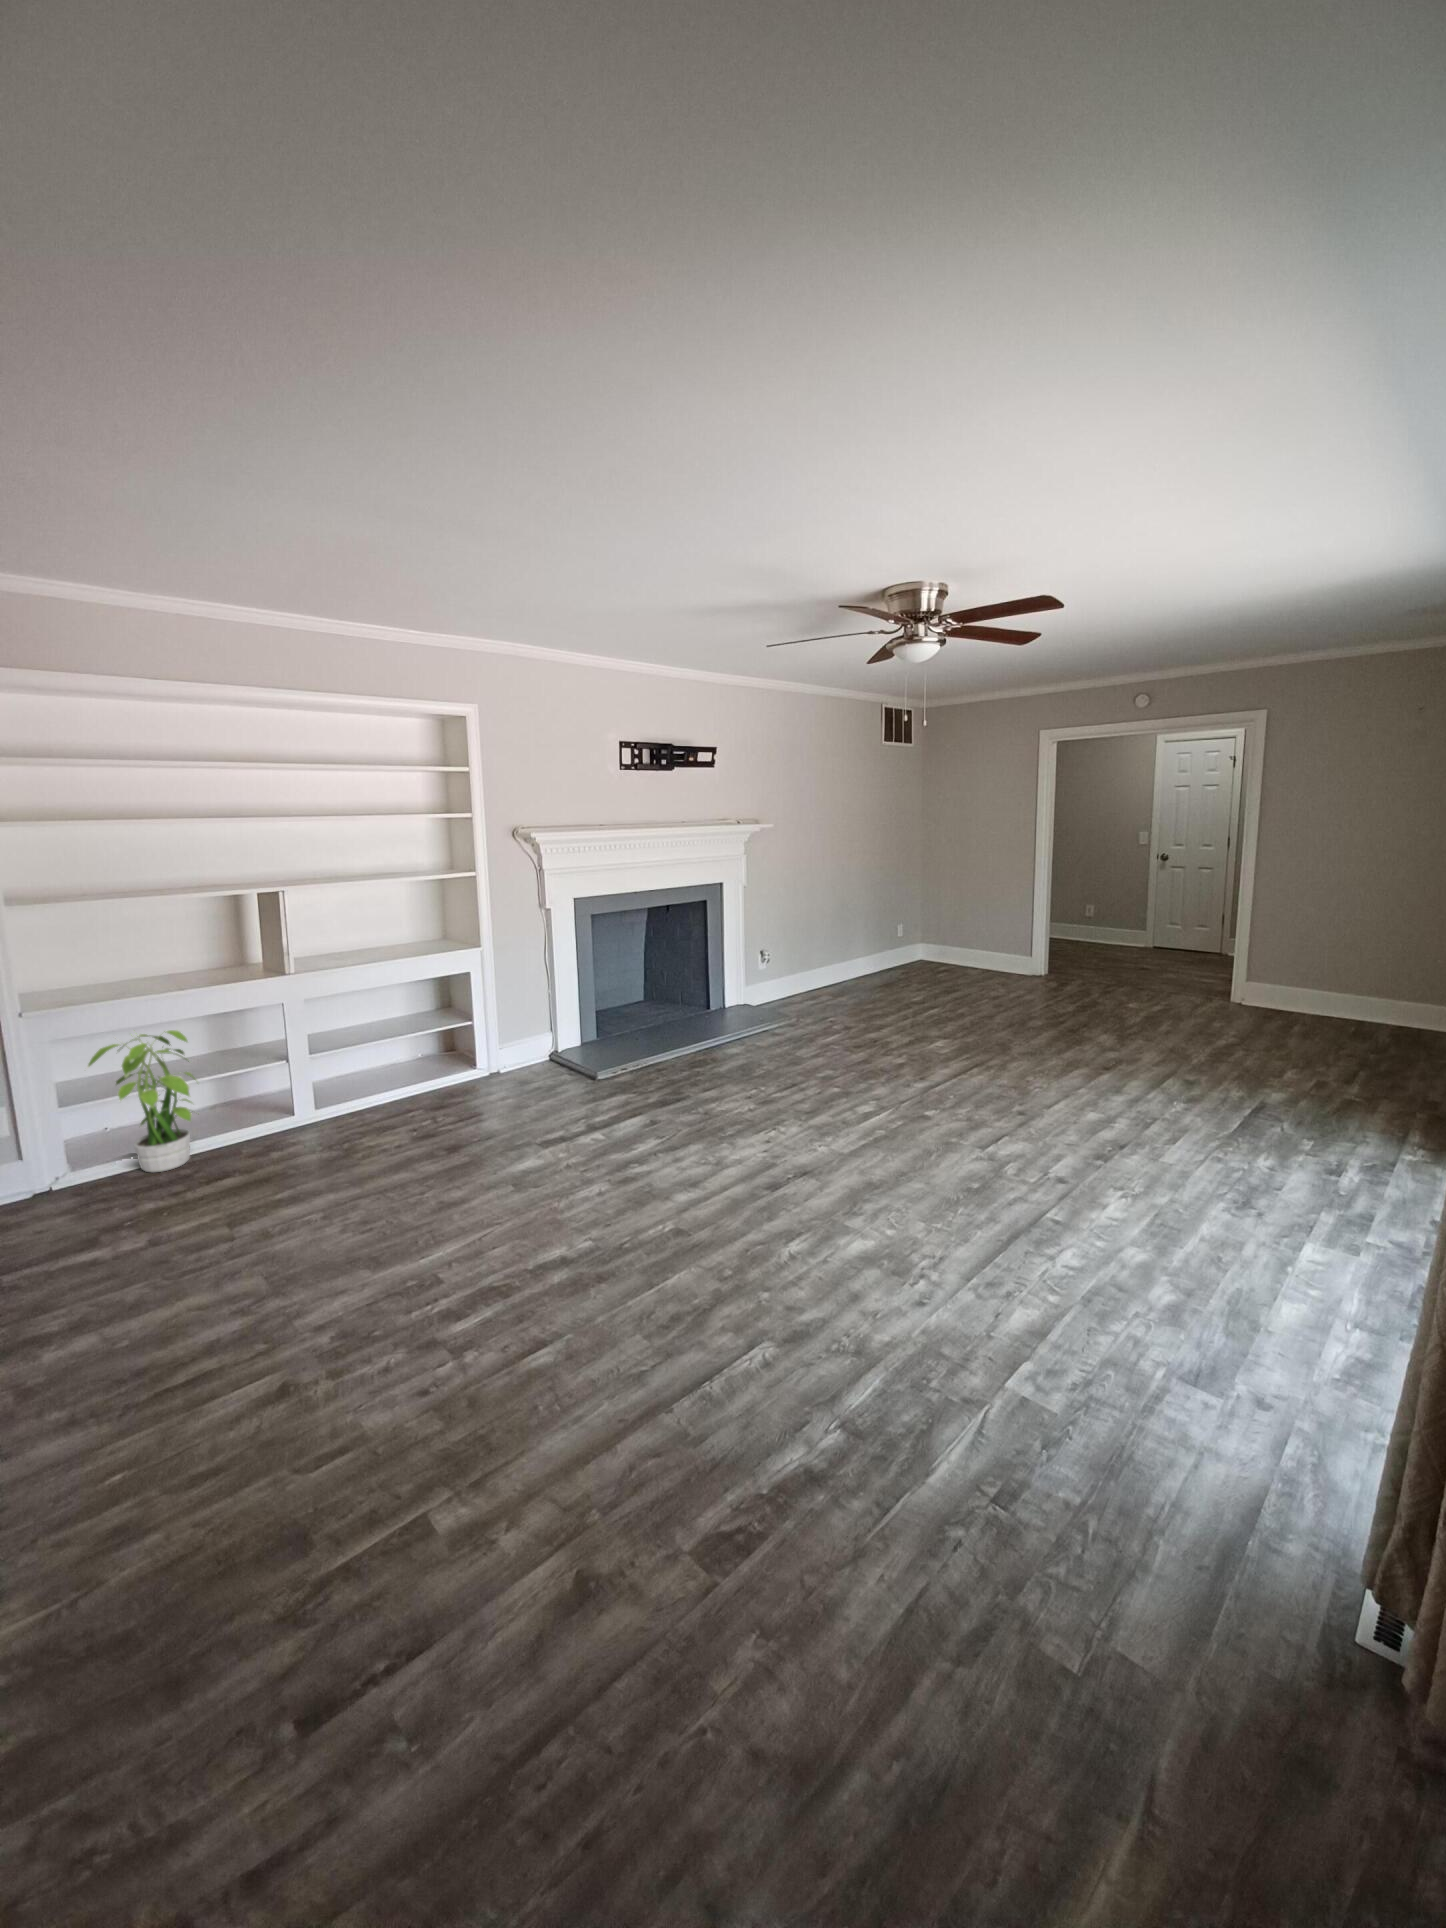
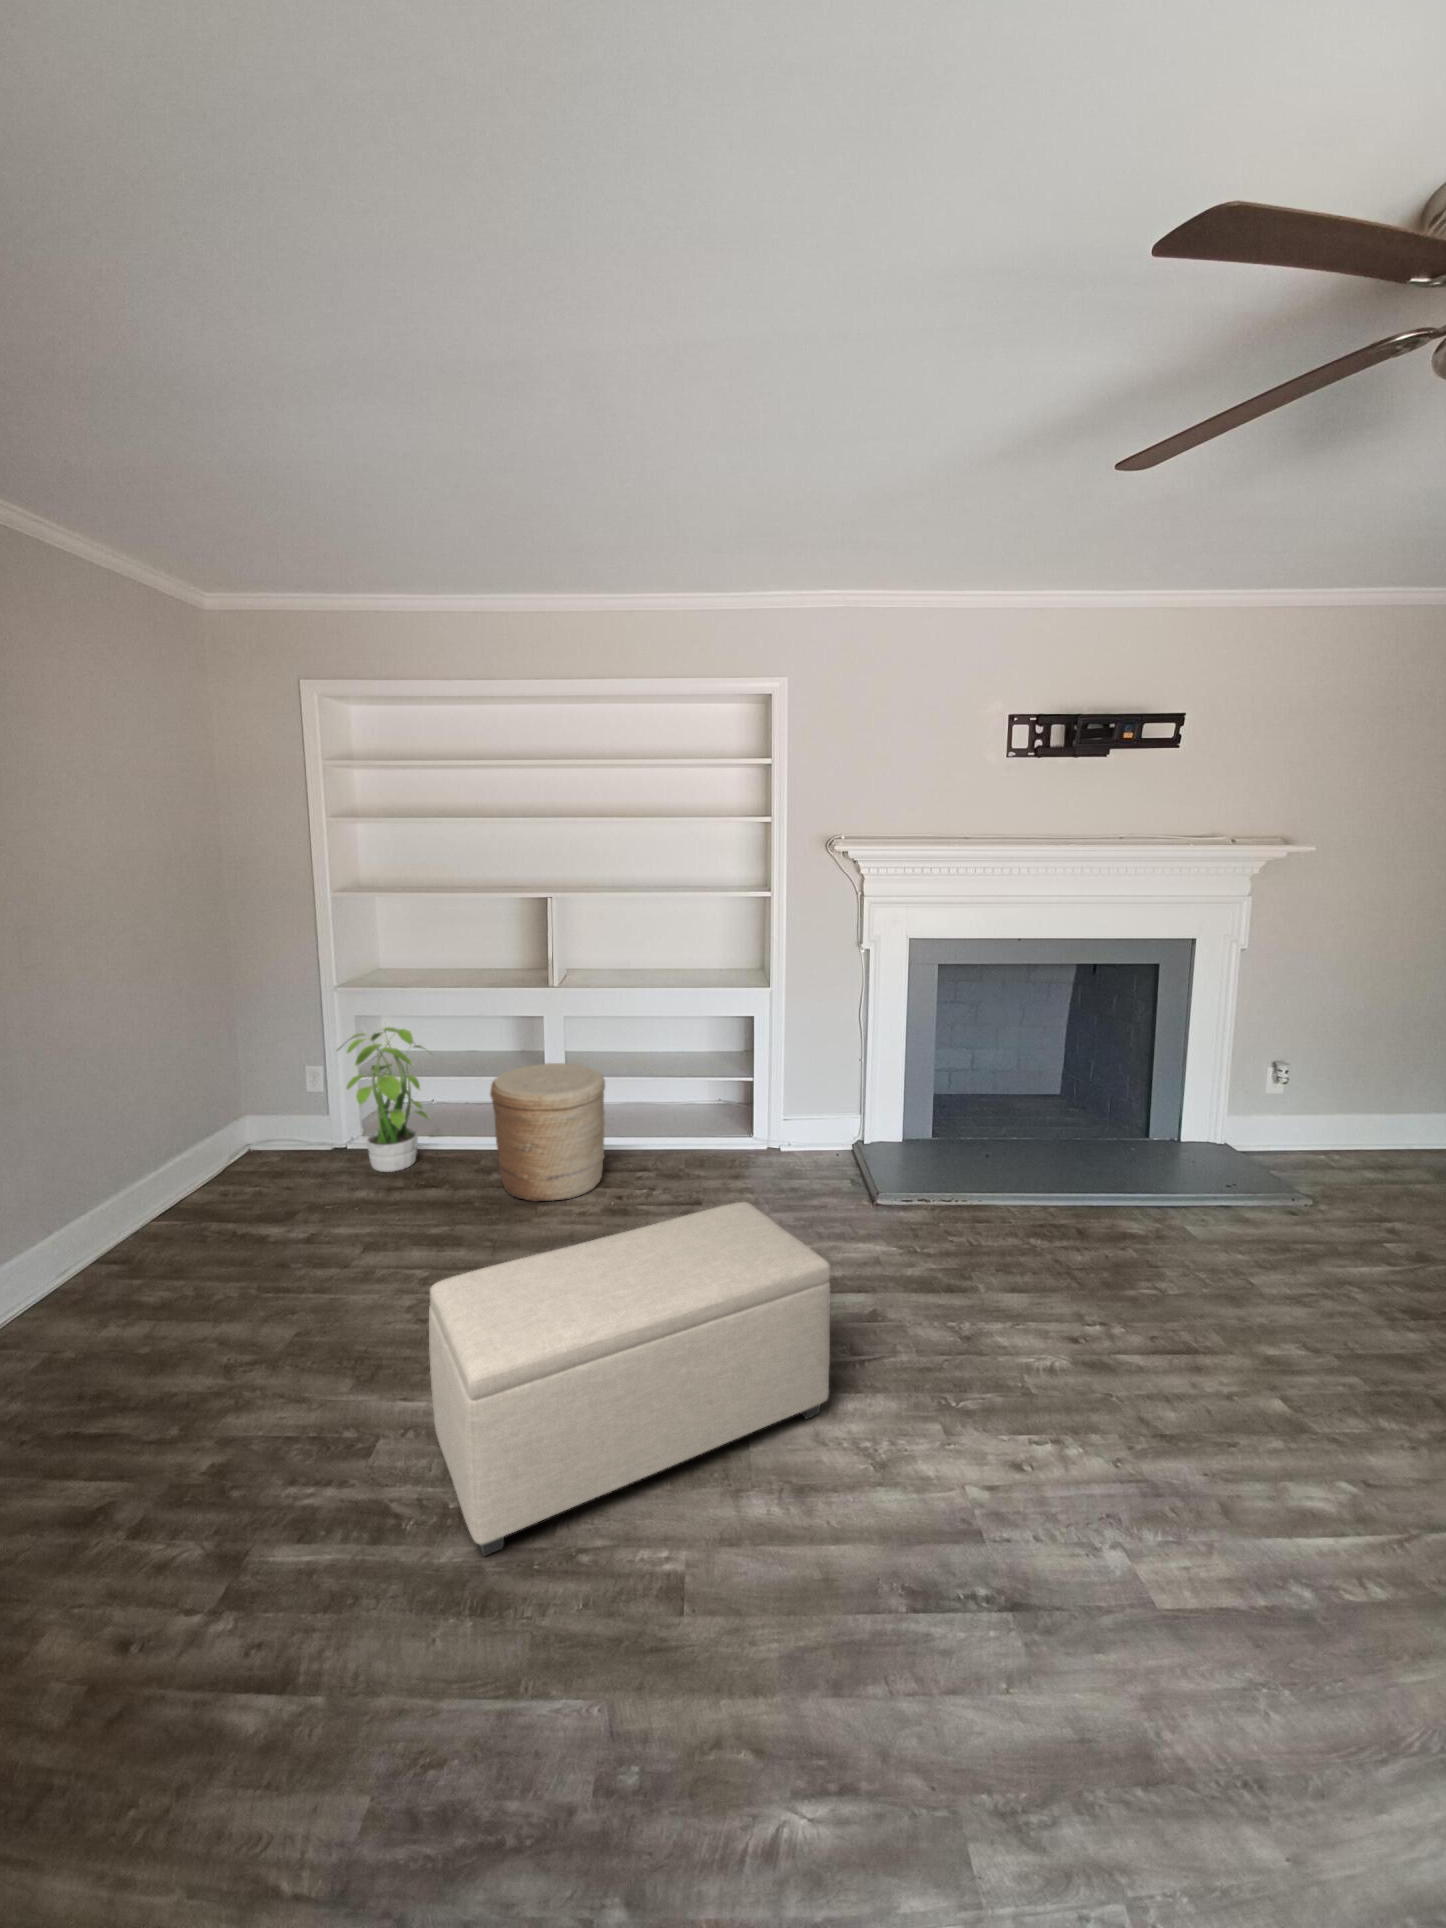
woven basket: none [285,1032,393,1147] -> present [490,1063,605,1202]
ottoman: none [475,1062,676,1260] -> present [429,1202,831,1556]

